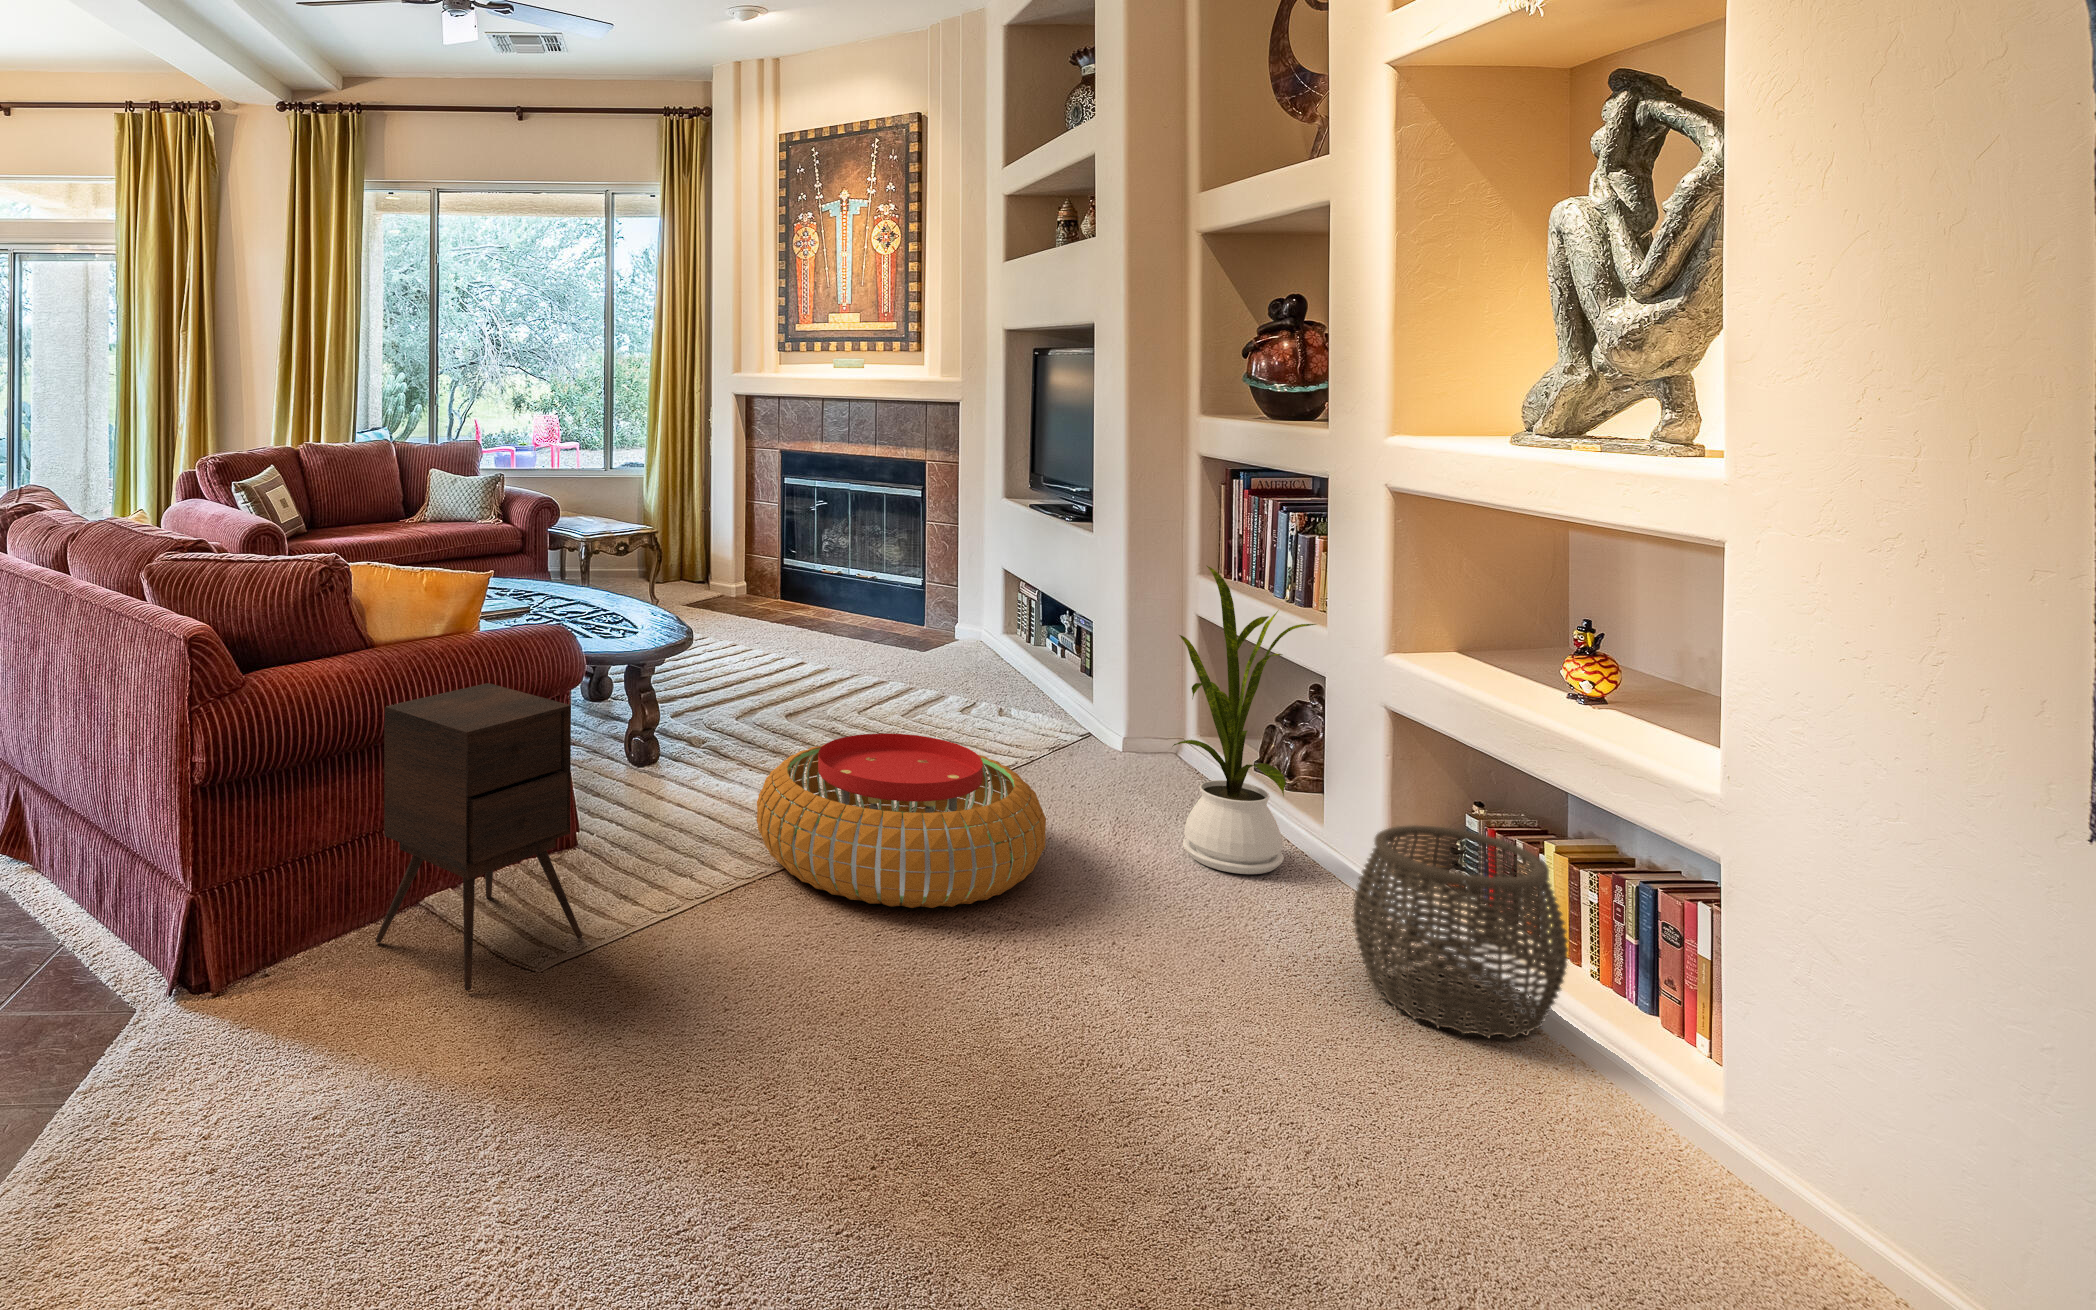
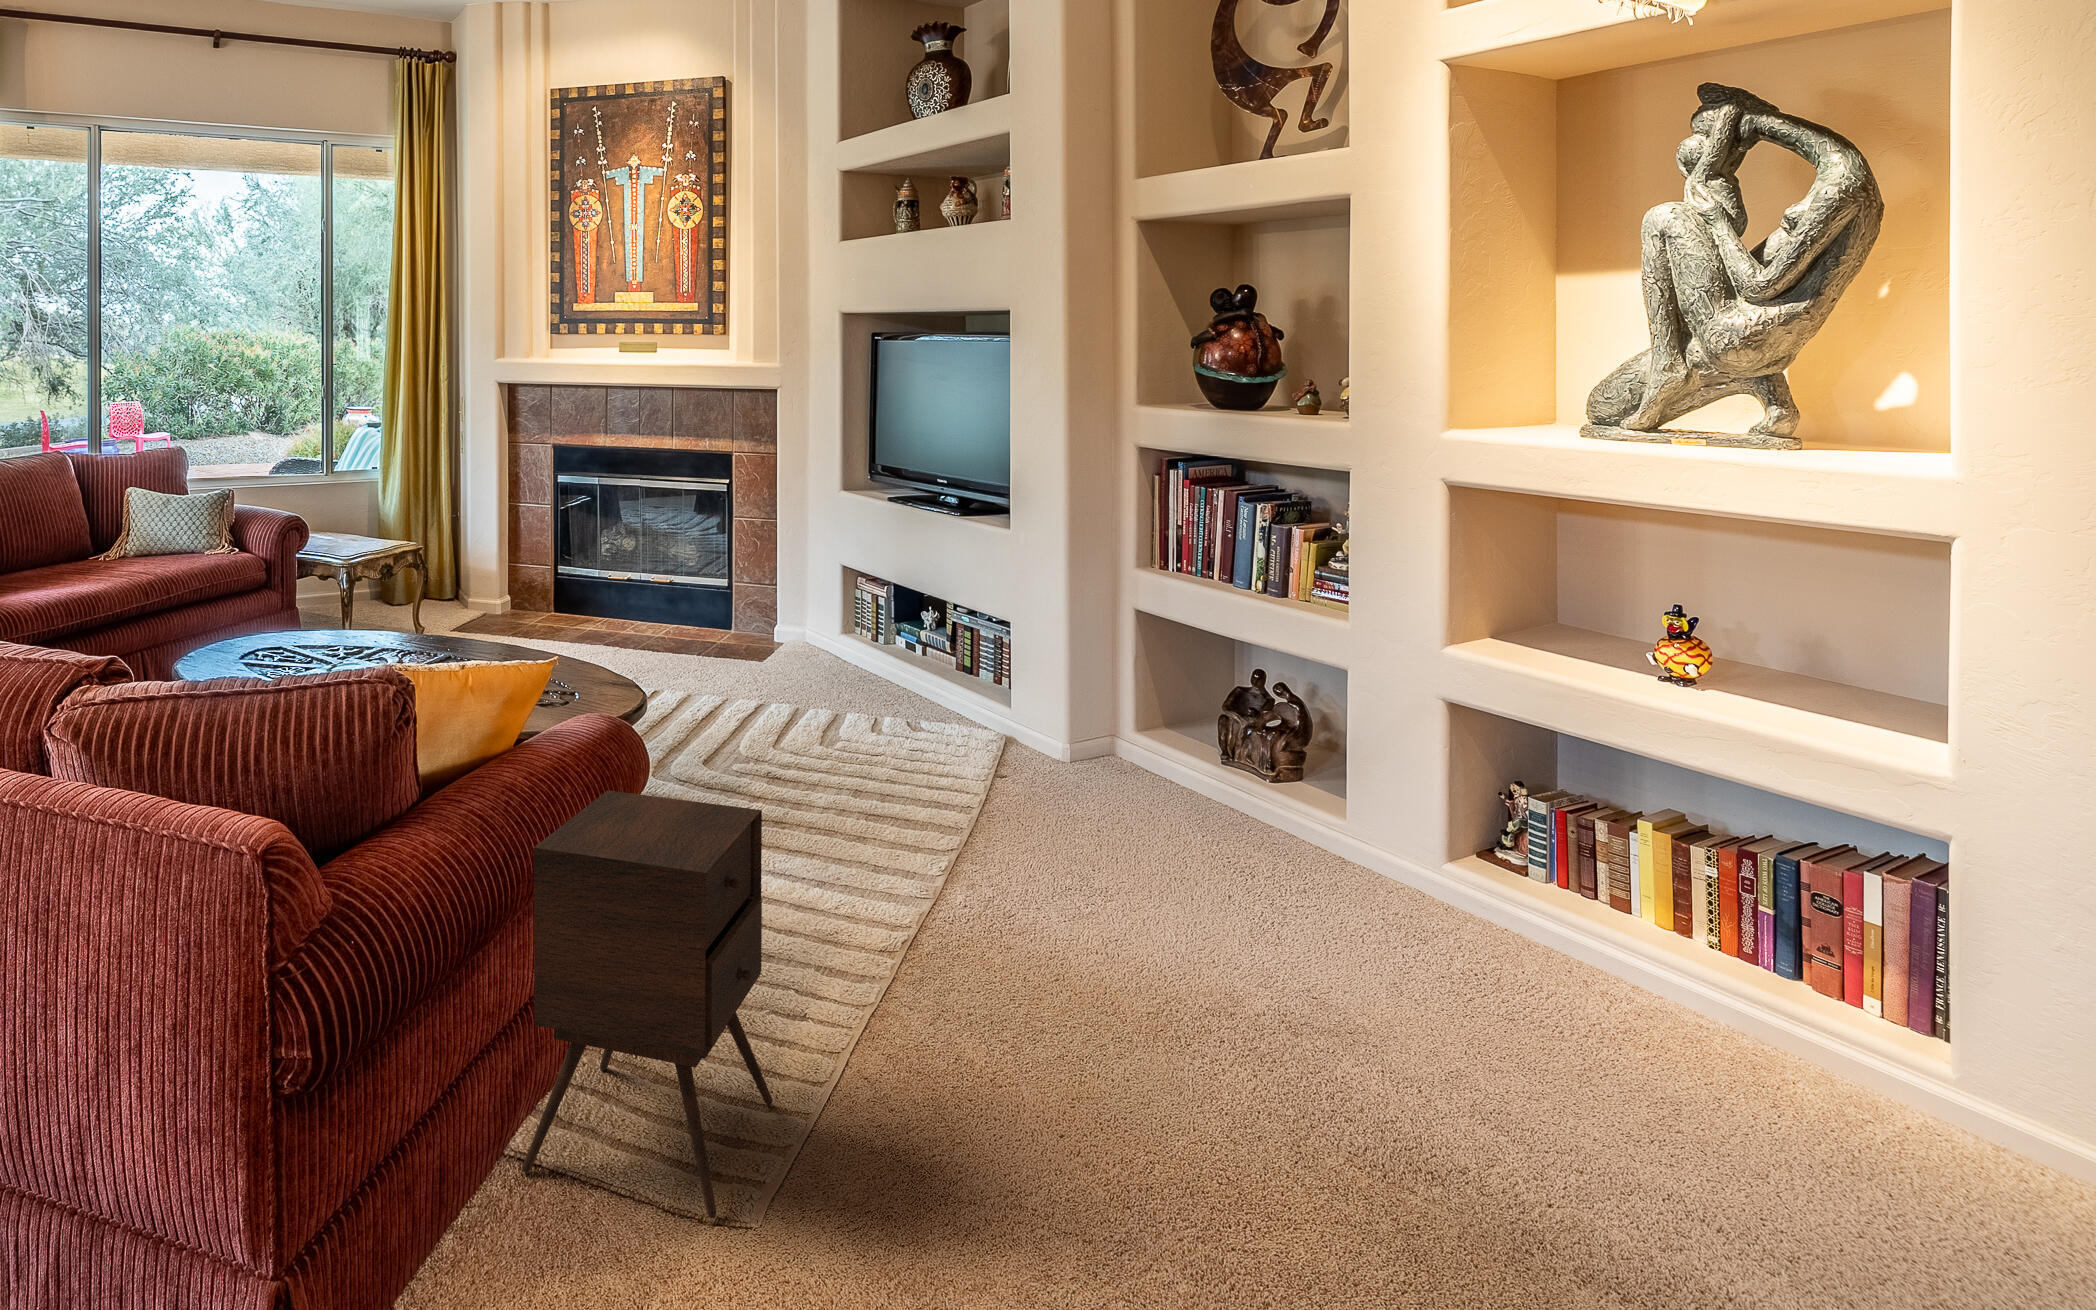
house plant: present [1173,566,1316,874] -> none [1208,564,1367,881]
pouf: present [756,733,1046,908] -> none [835,778,1168,986]
woven basket: present [1353,825,1568,1038] -> none [1497,815,1717,1020]

